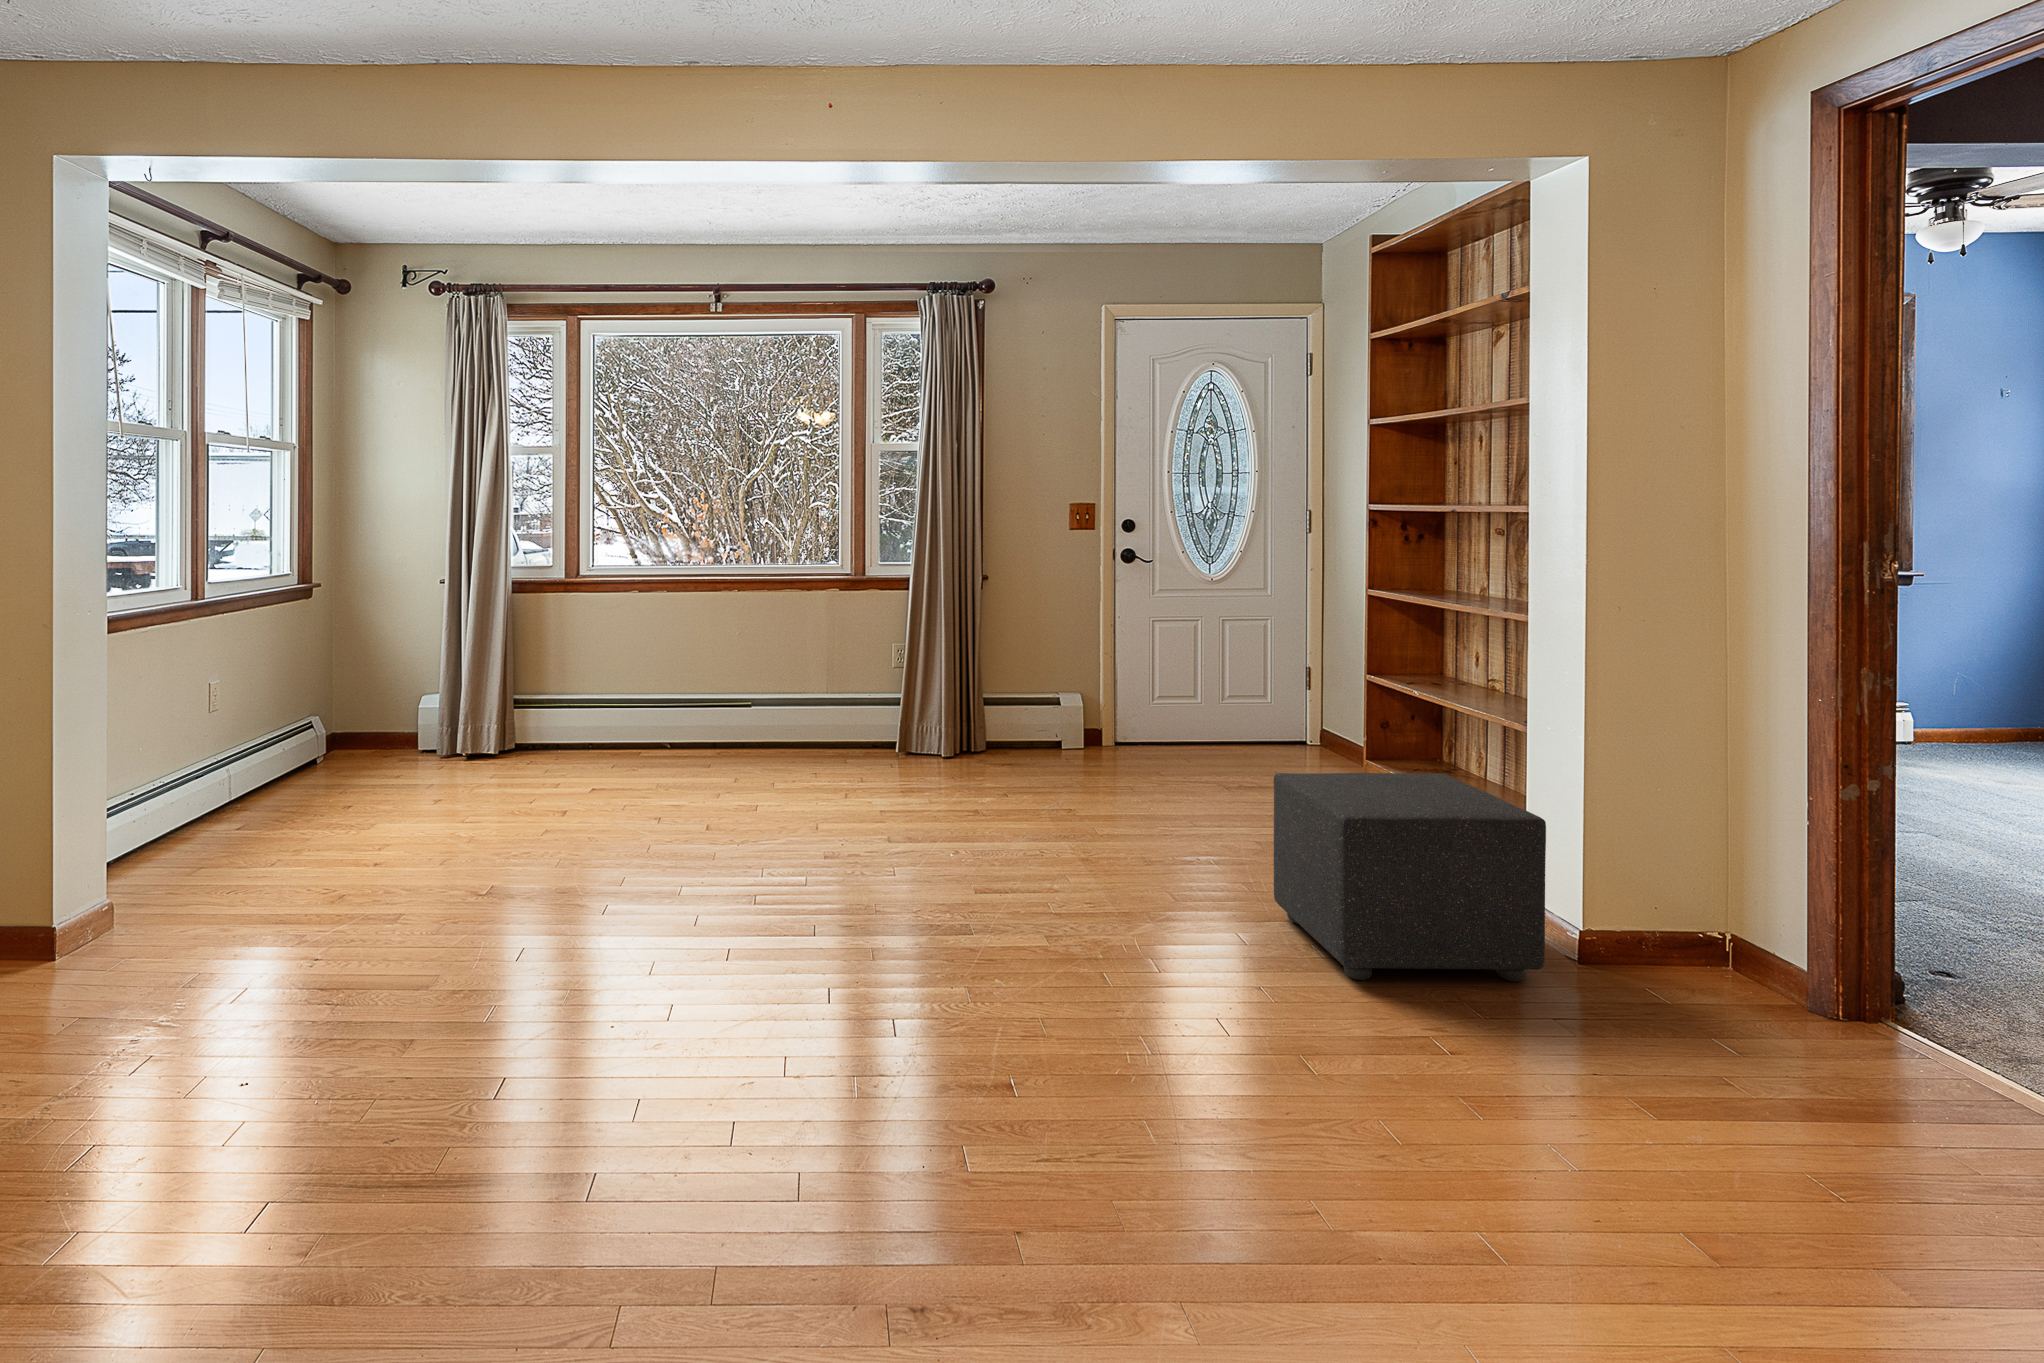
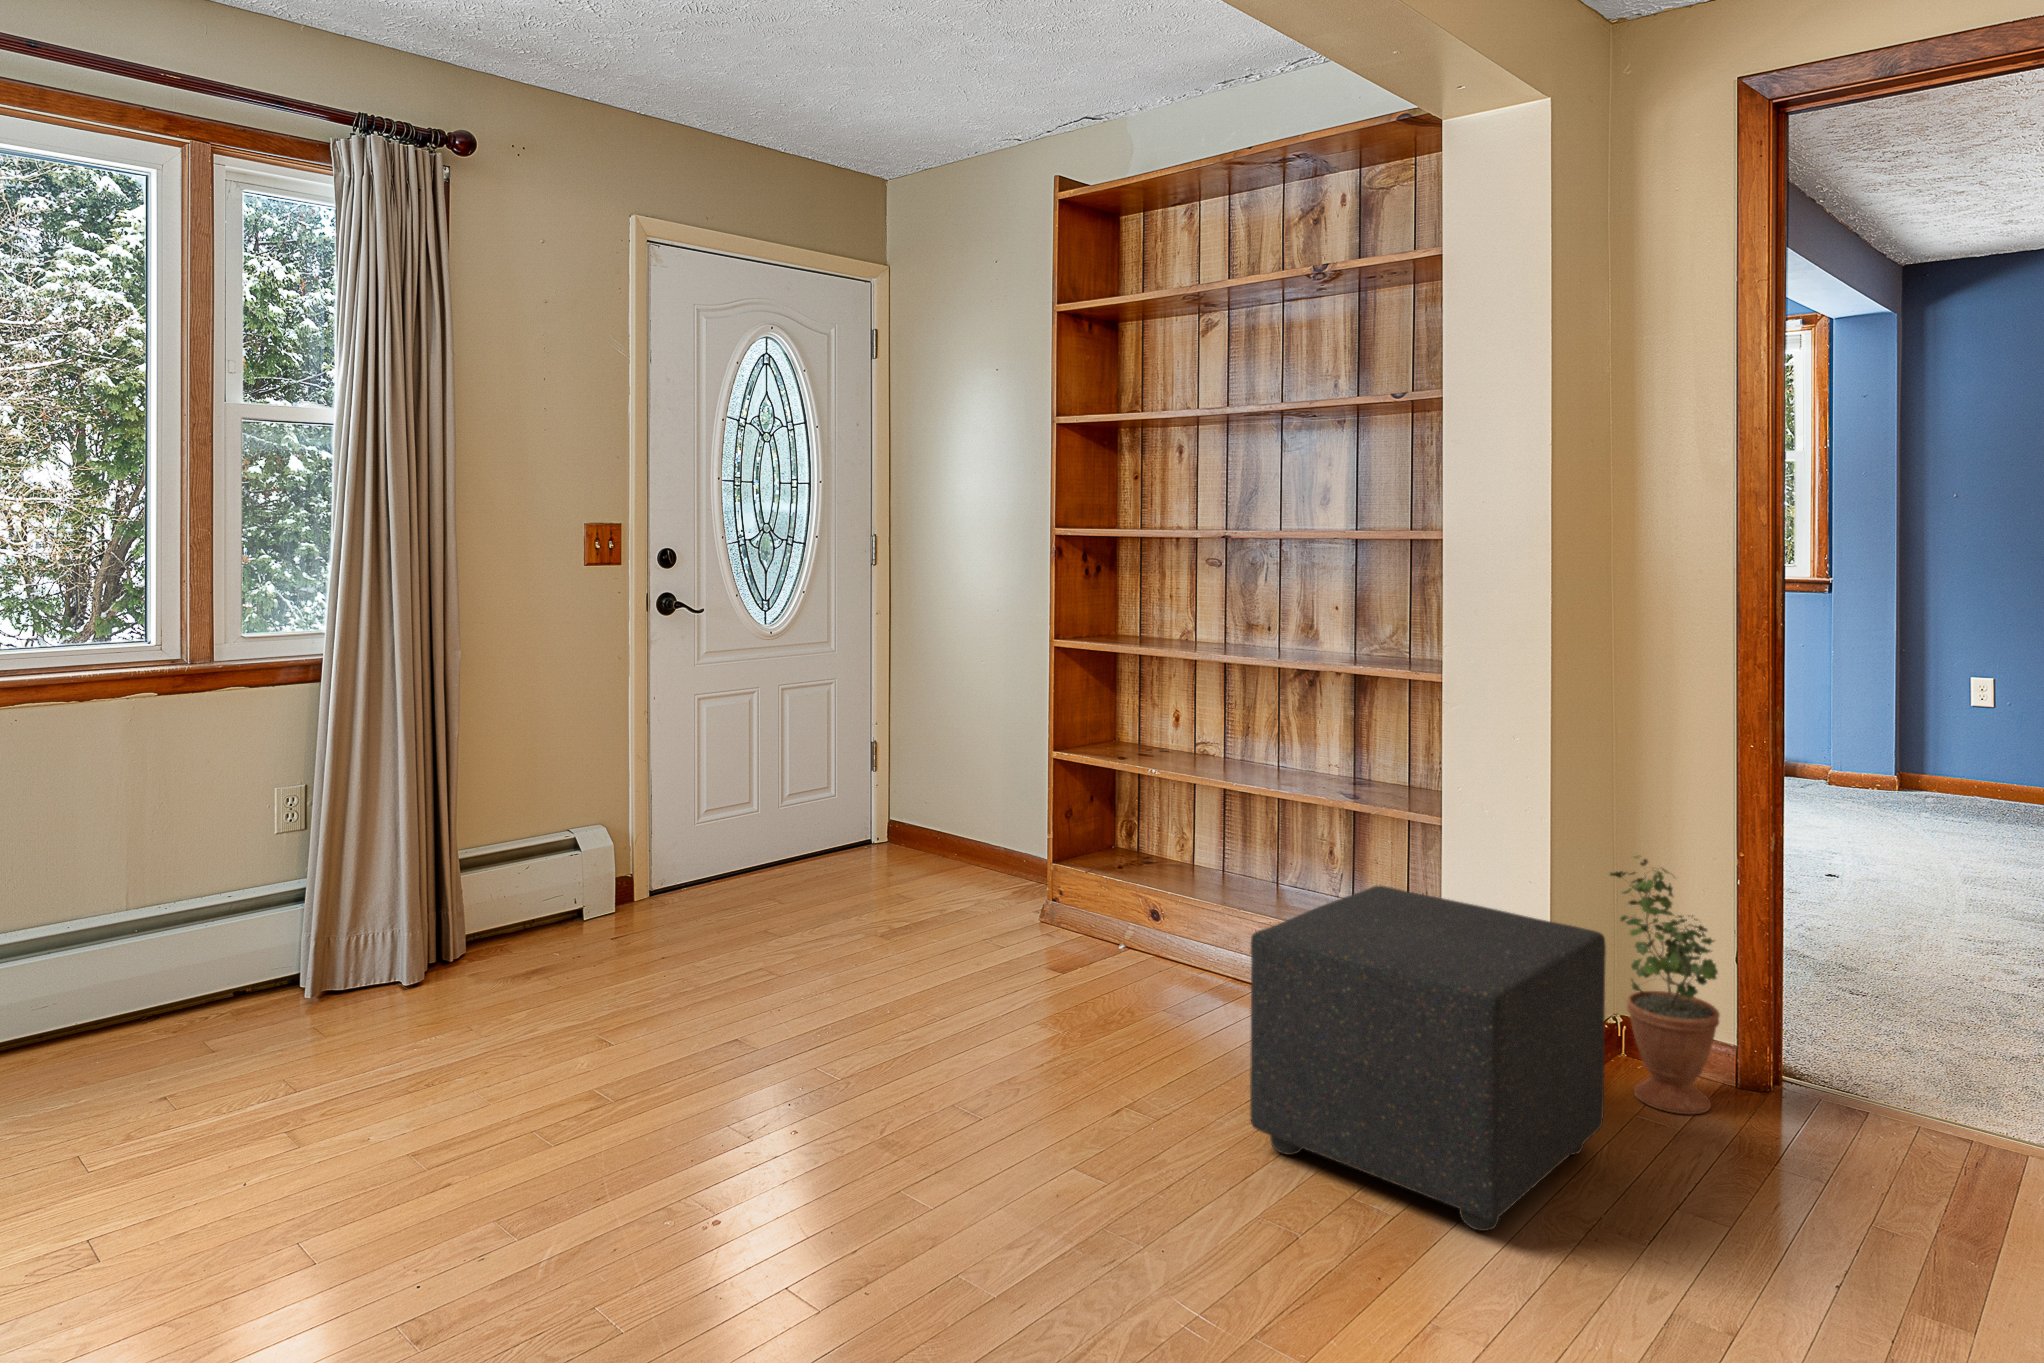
potted plant: none [1631,783,1735,1004] -> present [1610,856,1719,1114]

